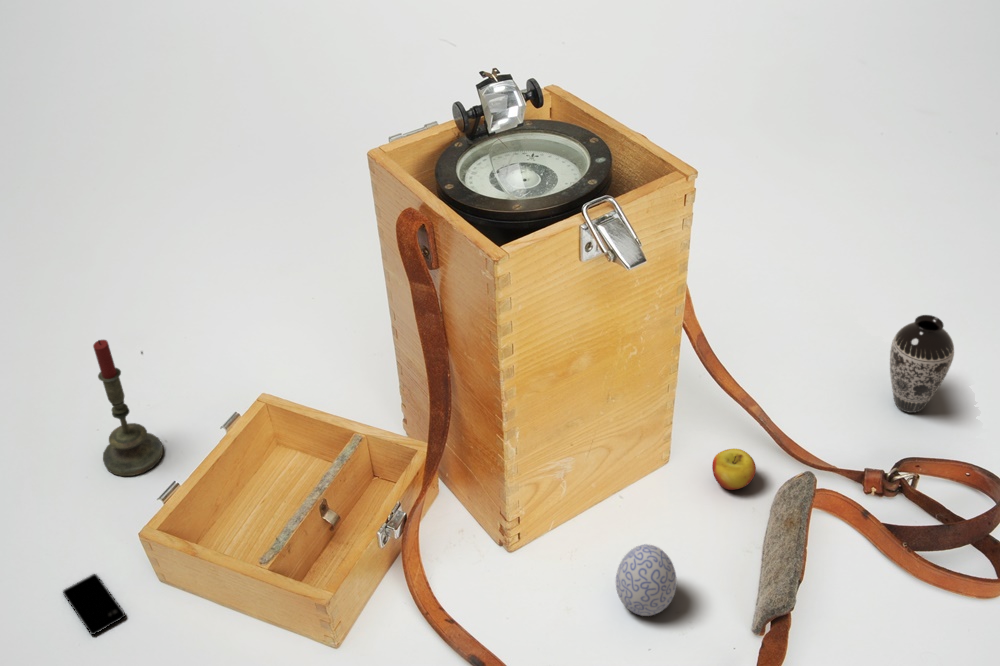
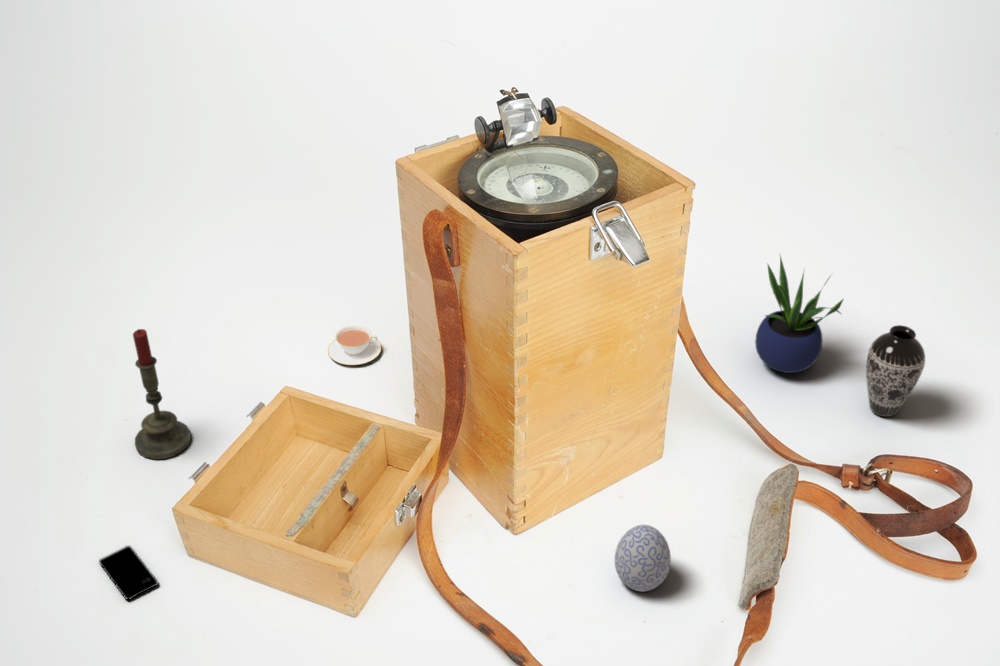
potted plant: none [770,235,865,365] -> present [755,257,843,373]
teacup: none [310,323,368,366] -> present [328,326,381,365]
apple: present [712,449,756,490] -> none [703,444,743,482]

